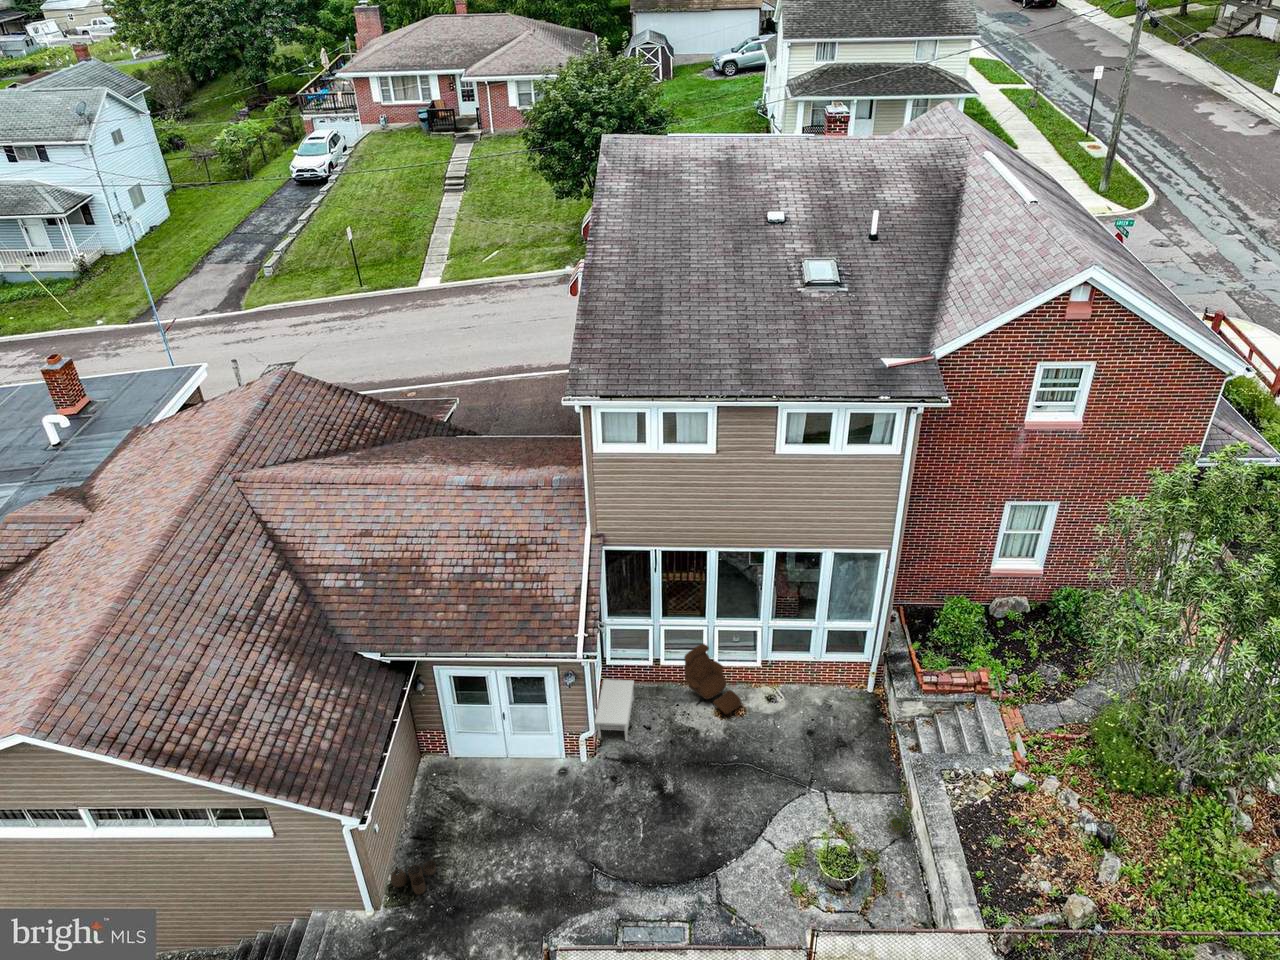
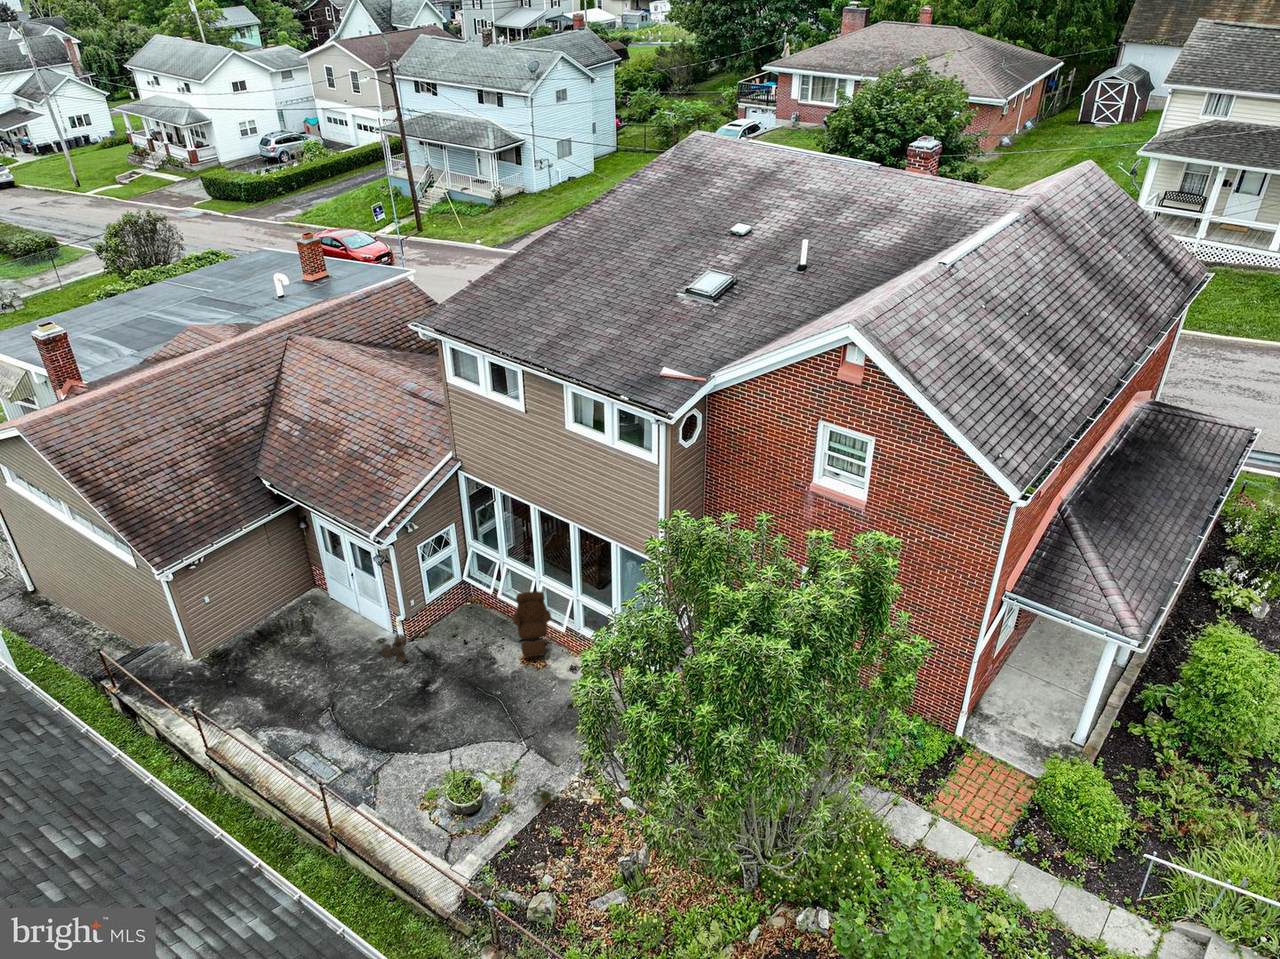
storage bench: present [595,679,634,741] -> none [424,588,483,641]
woven basket: present [391,861,436,894] -> present [382,634,406,662]

